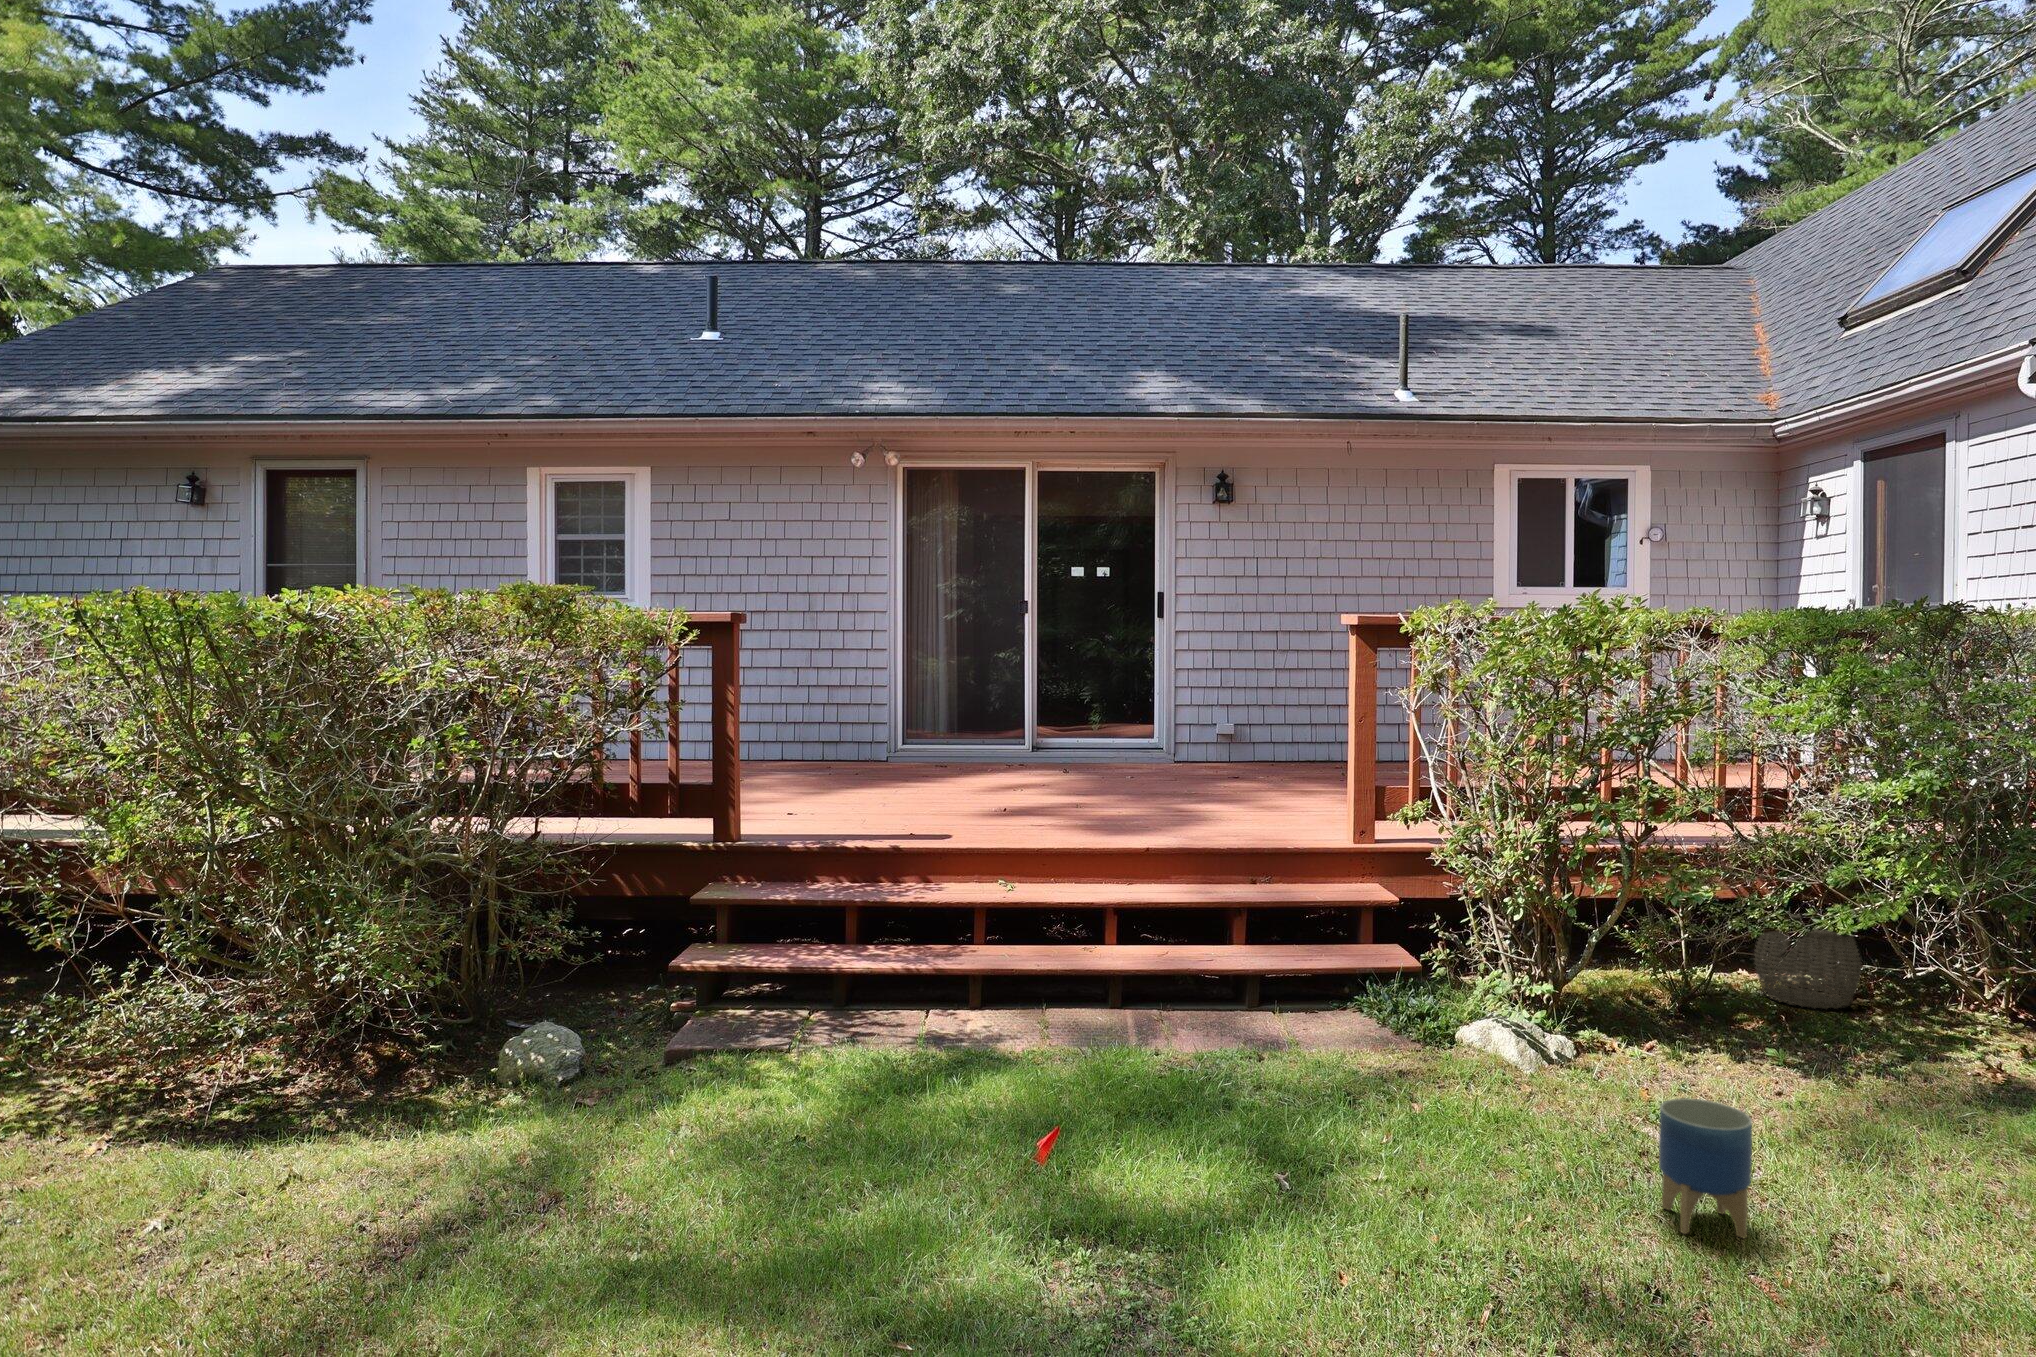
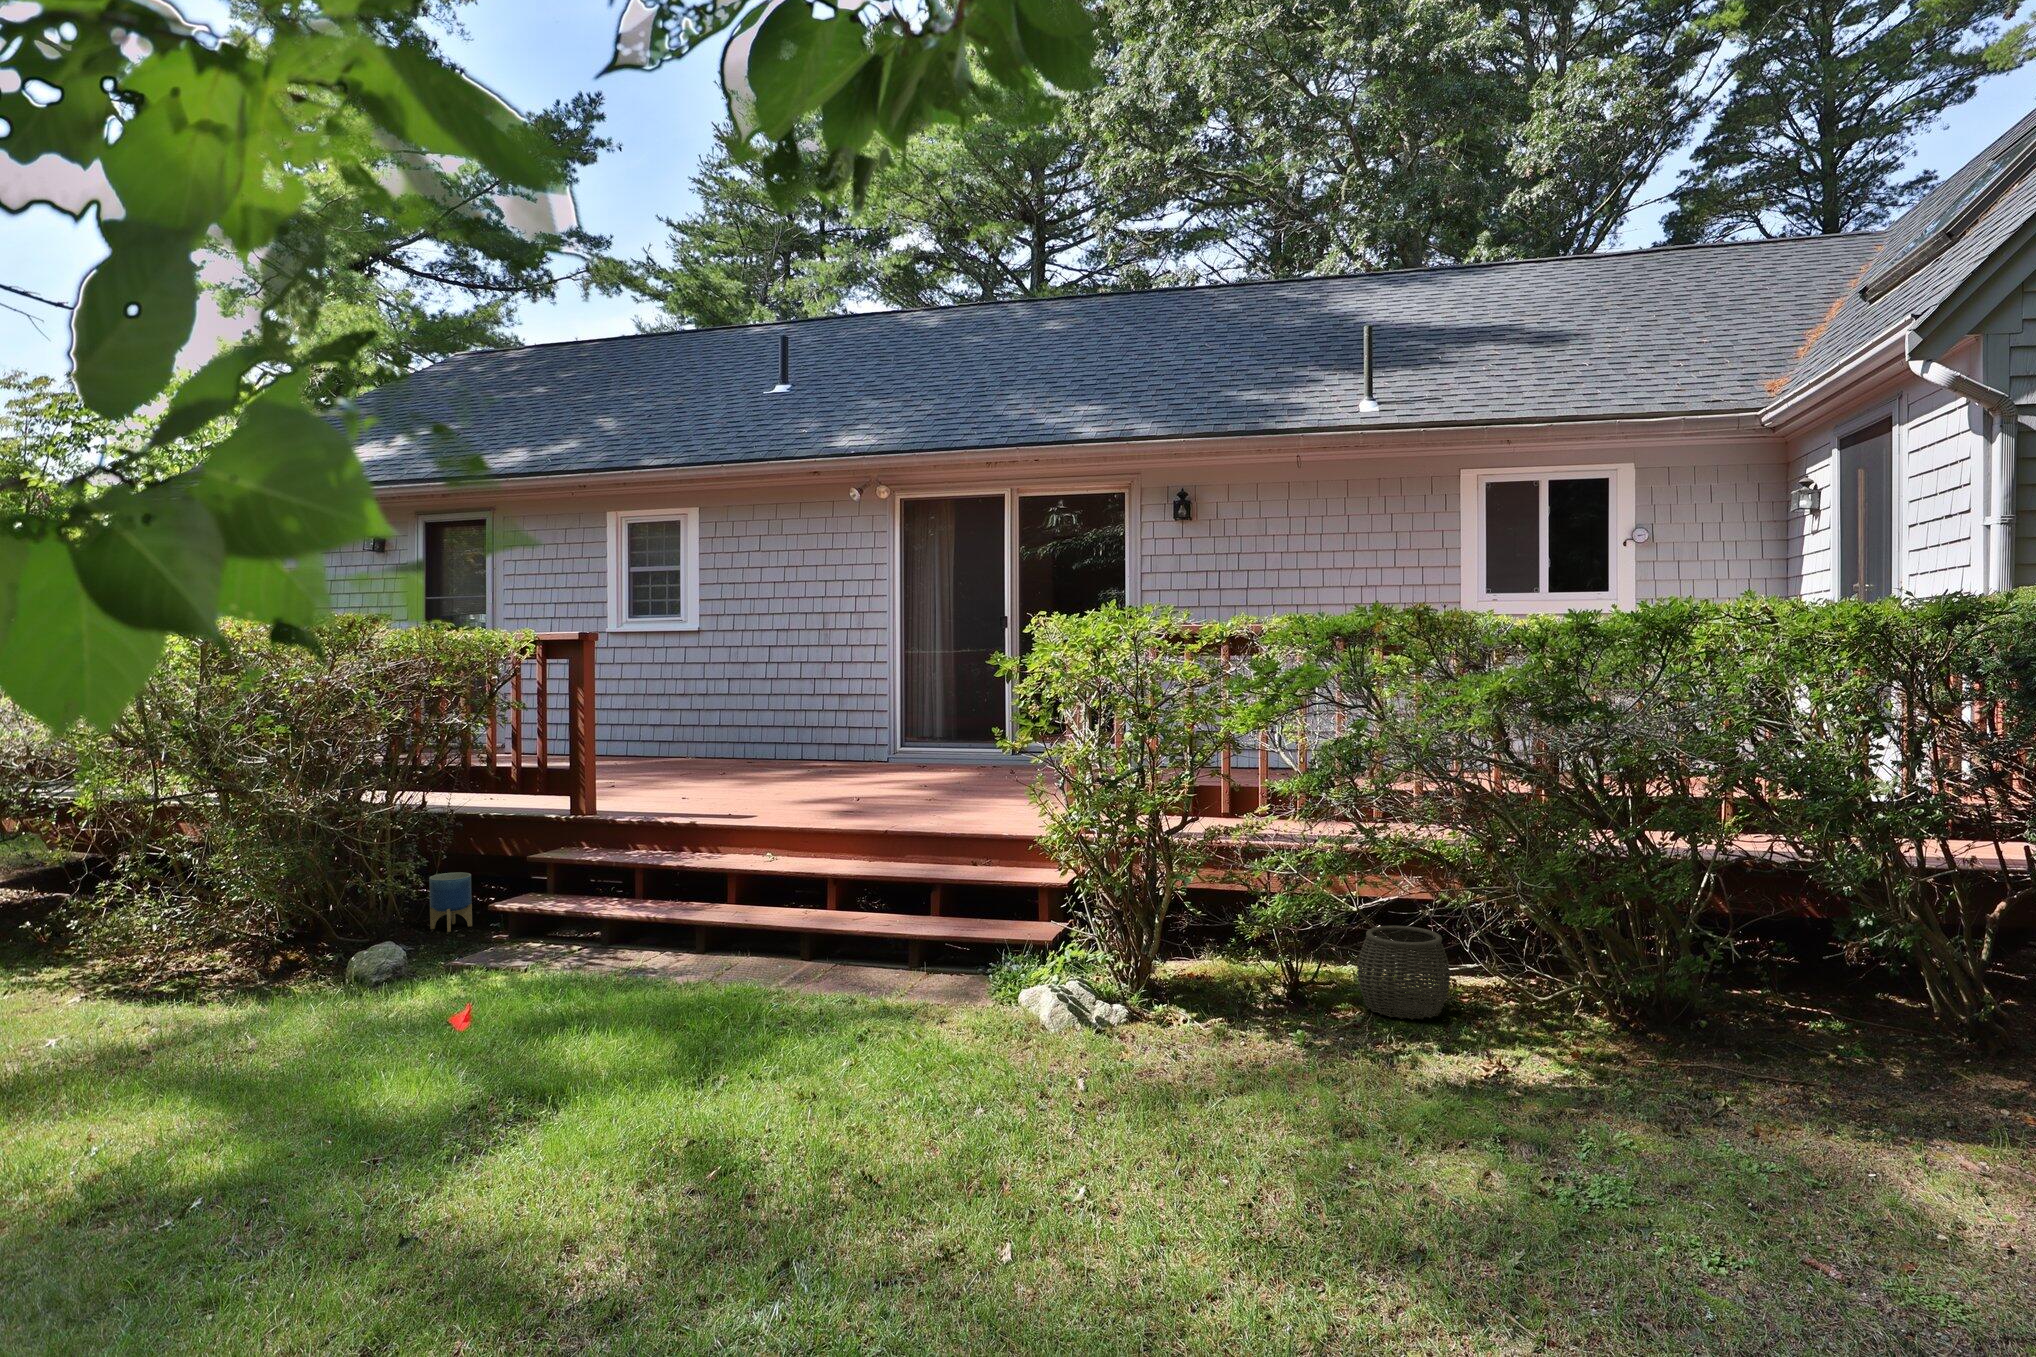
planter: present [1659,1098,1752,1238] -> present [429,872,472,932]

